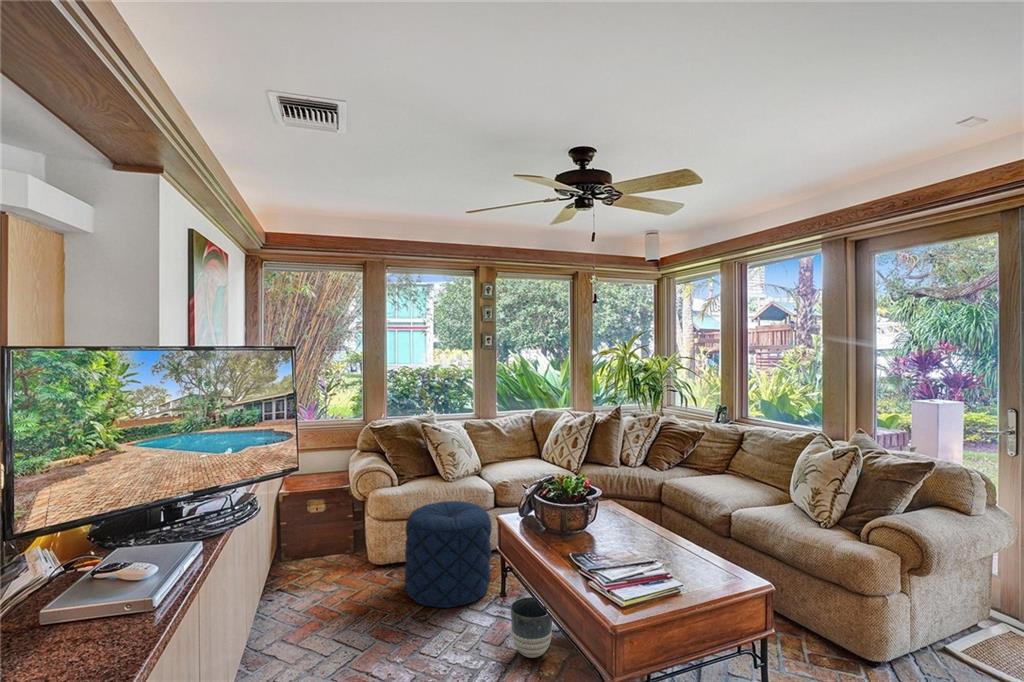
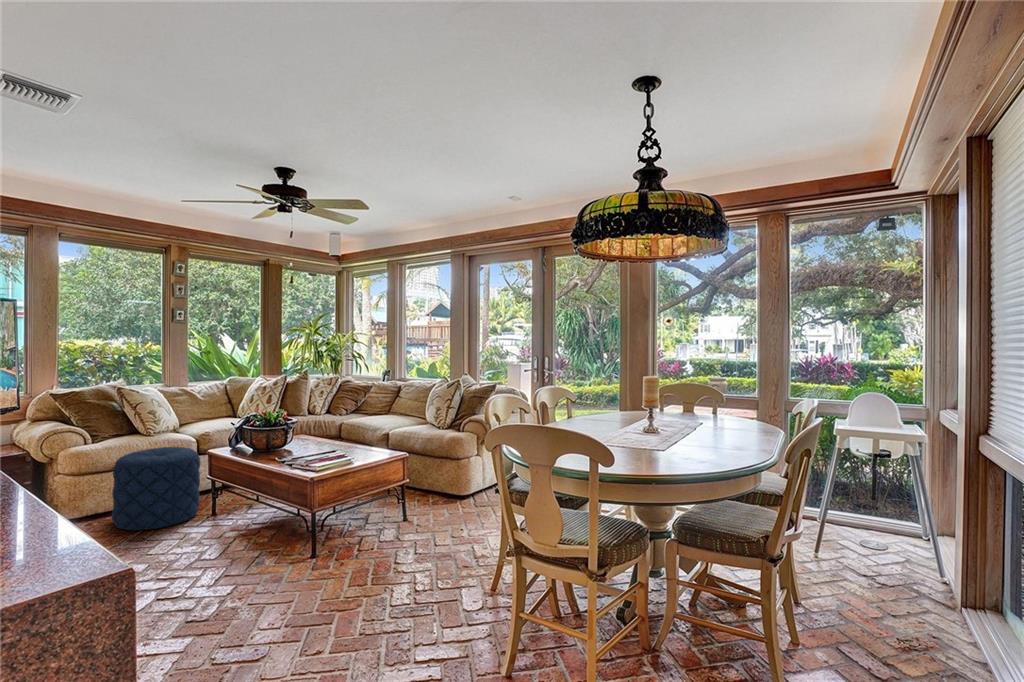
planter: present [511,597,552,658] -> none [227,497,262,536]

